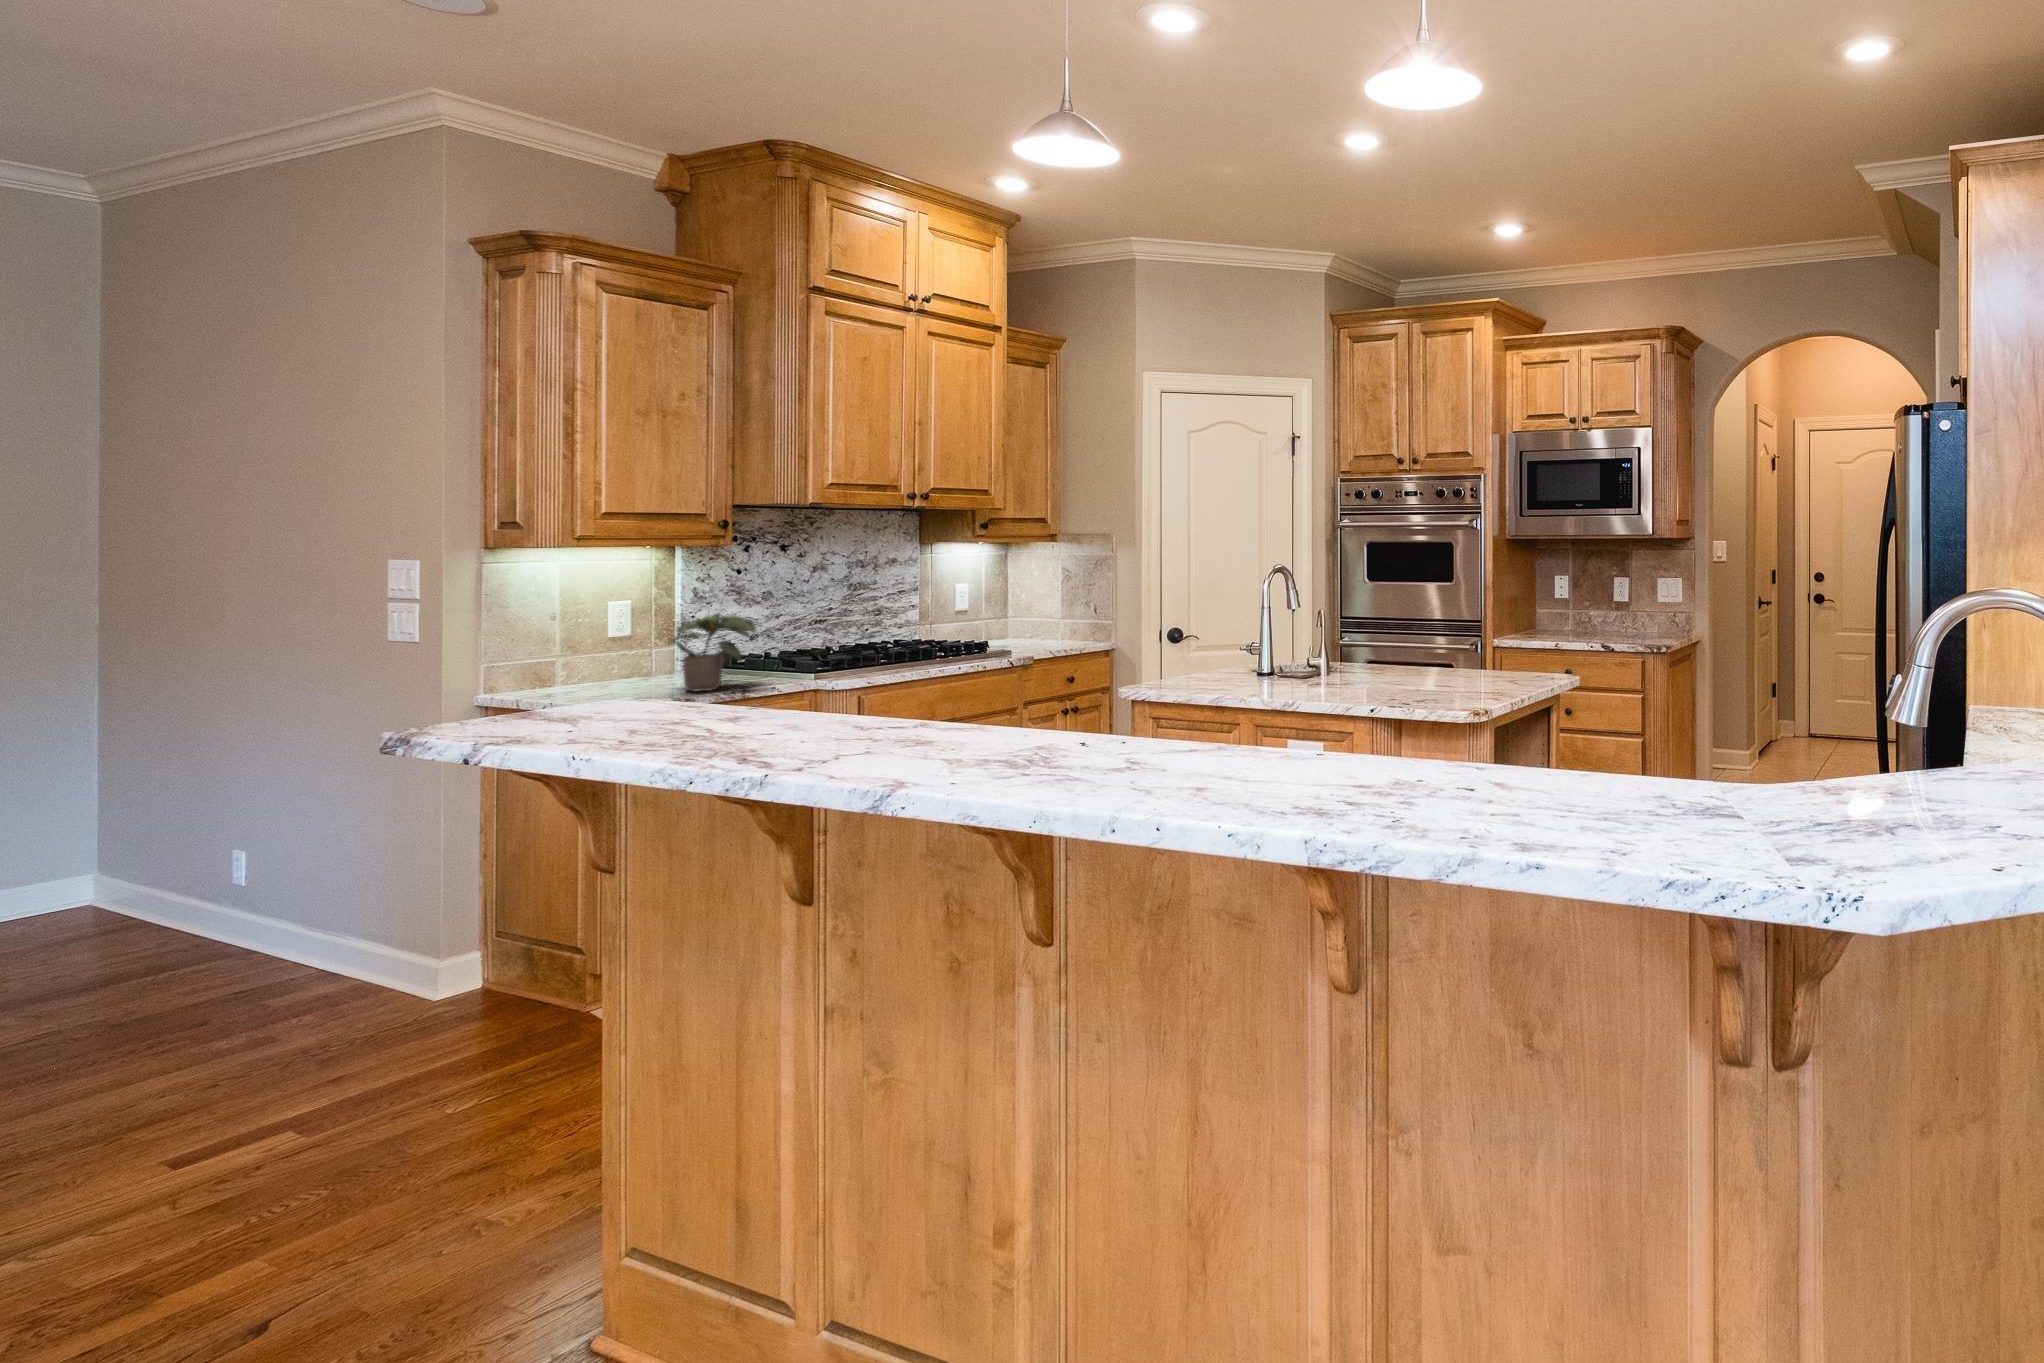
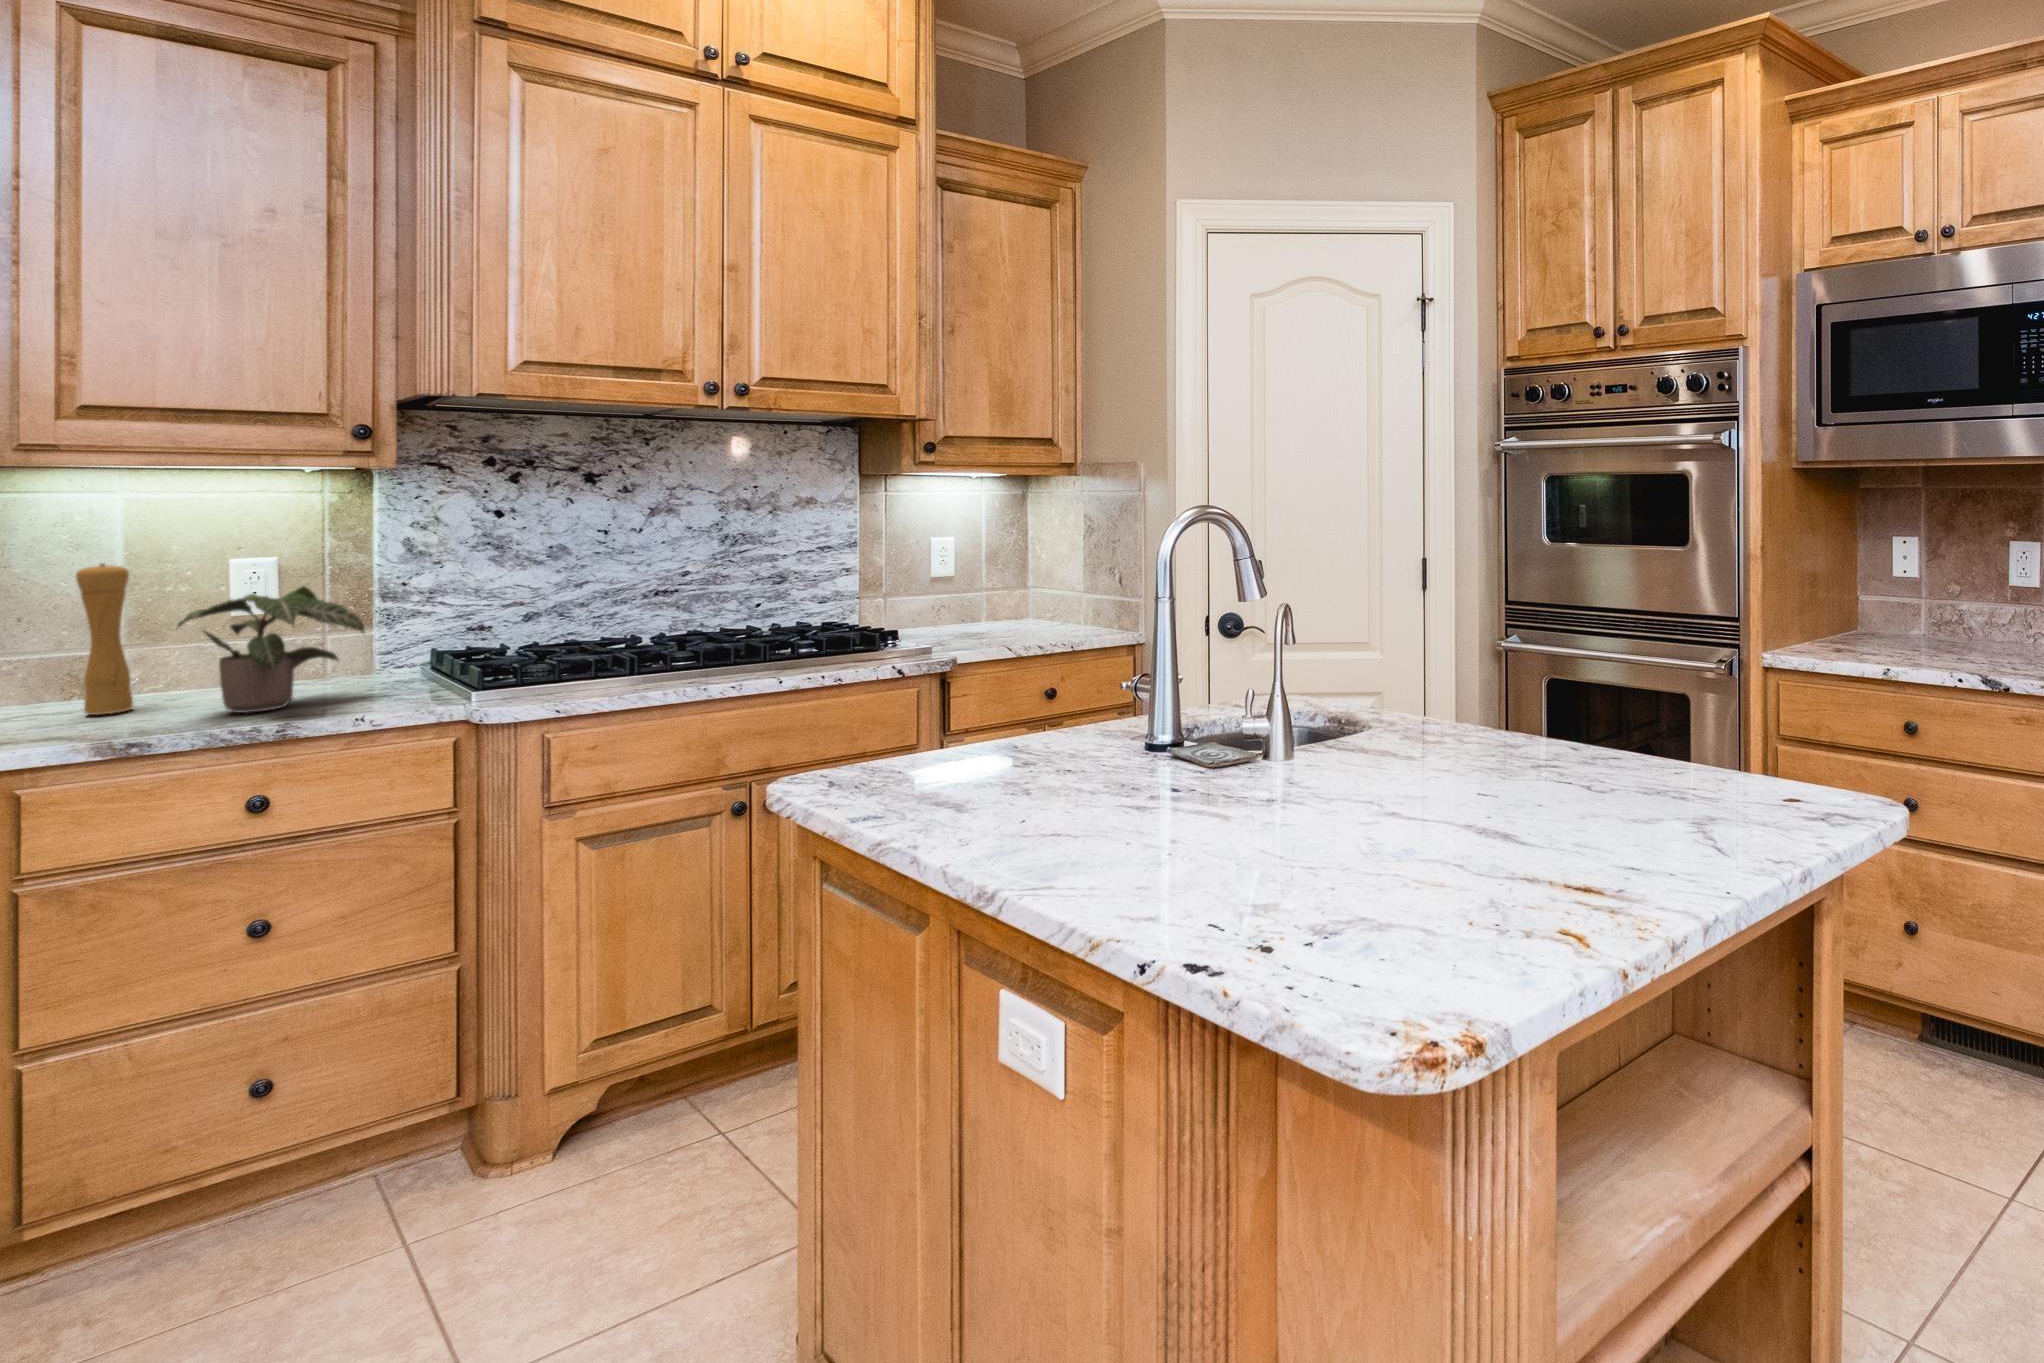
pepper mill: none [582,599,612,697] -> present [76,563,133,715]

